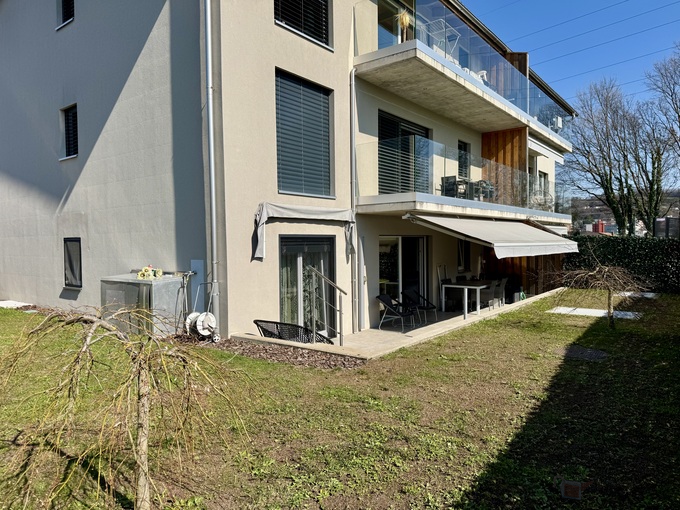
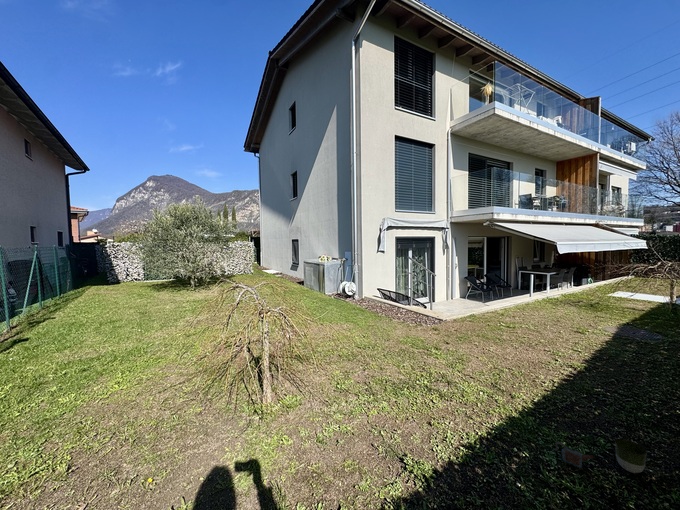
planter: none [607,458,636,492] -> present [615,439,647,473]

